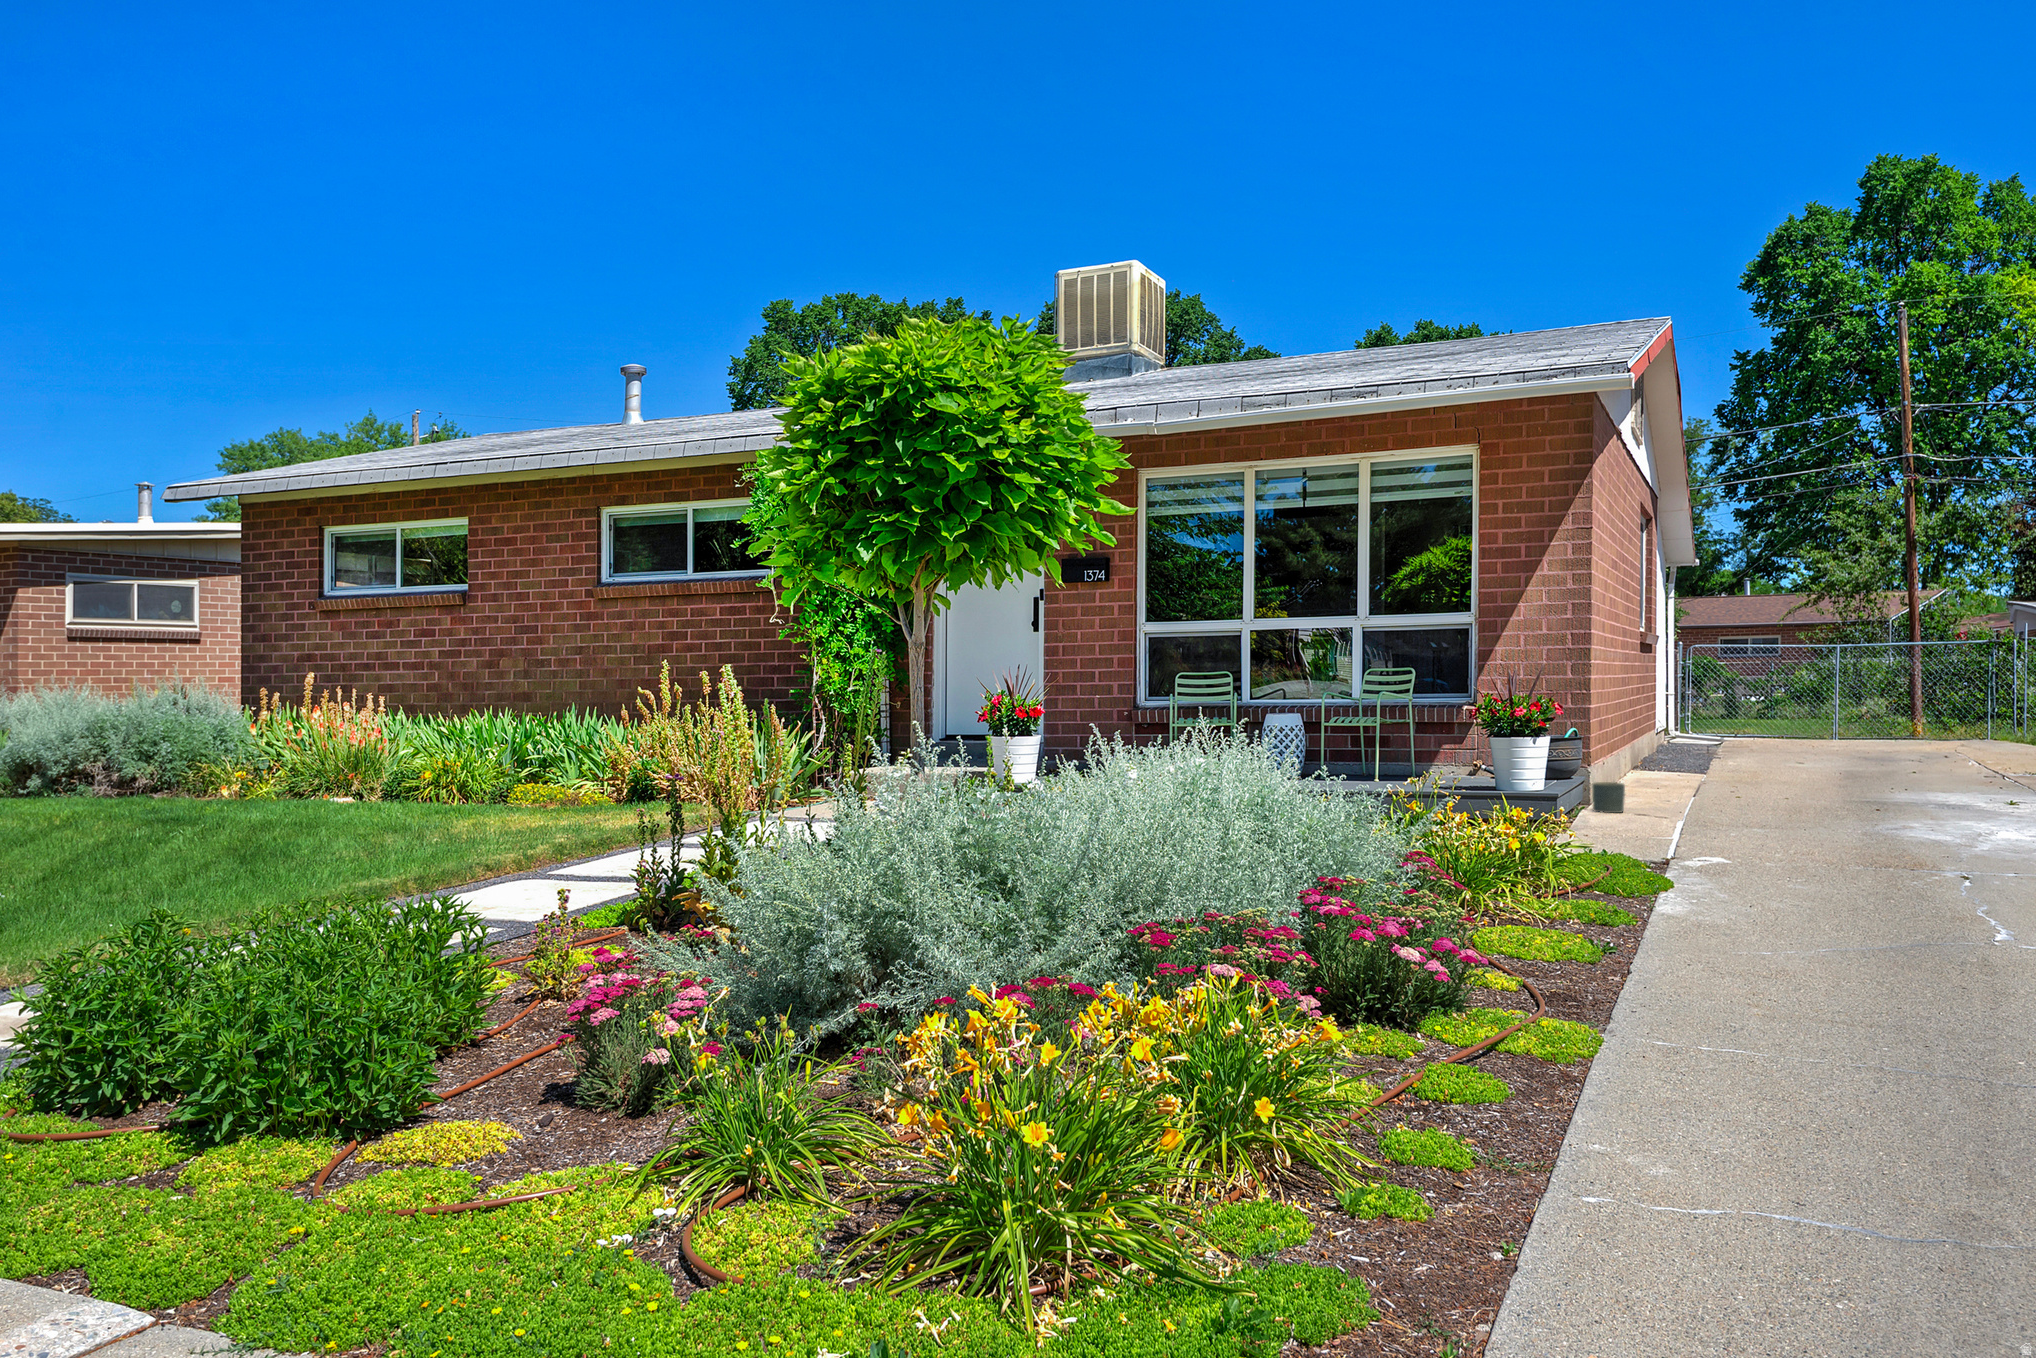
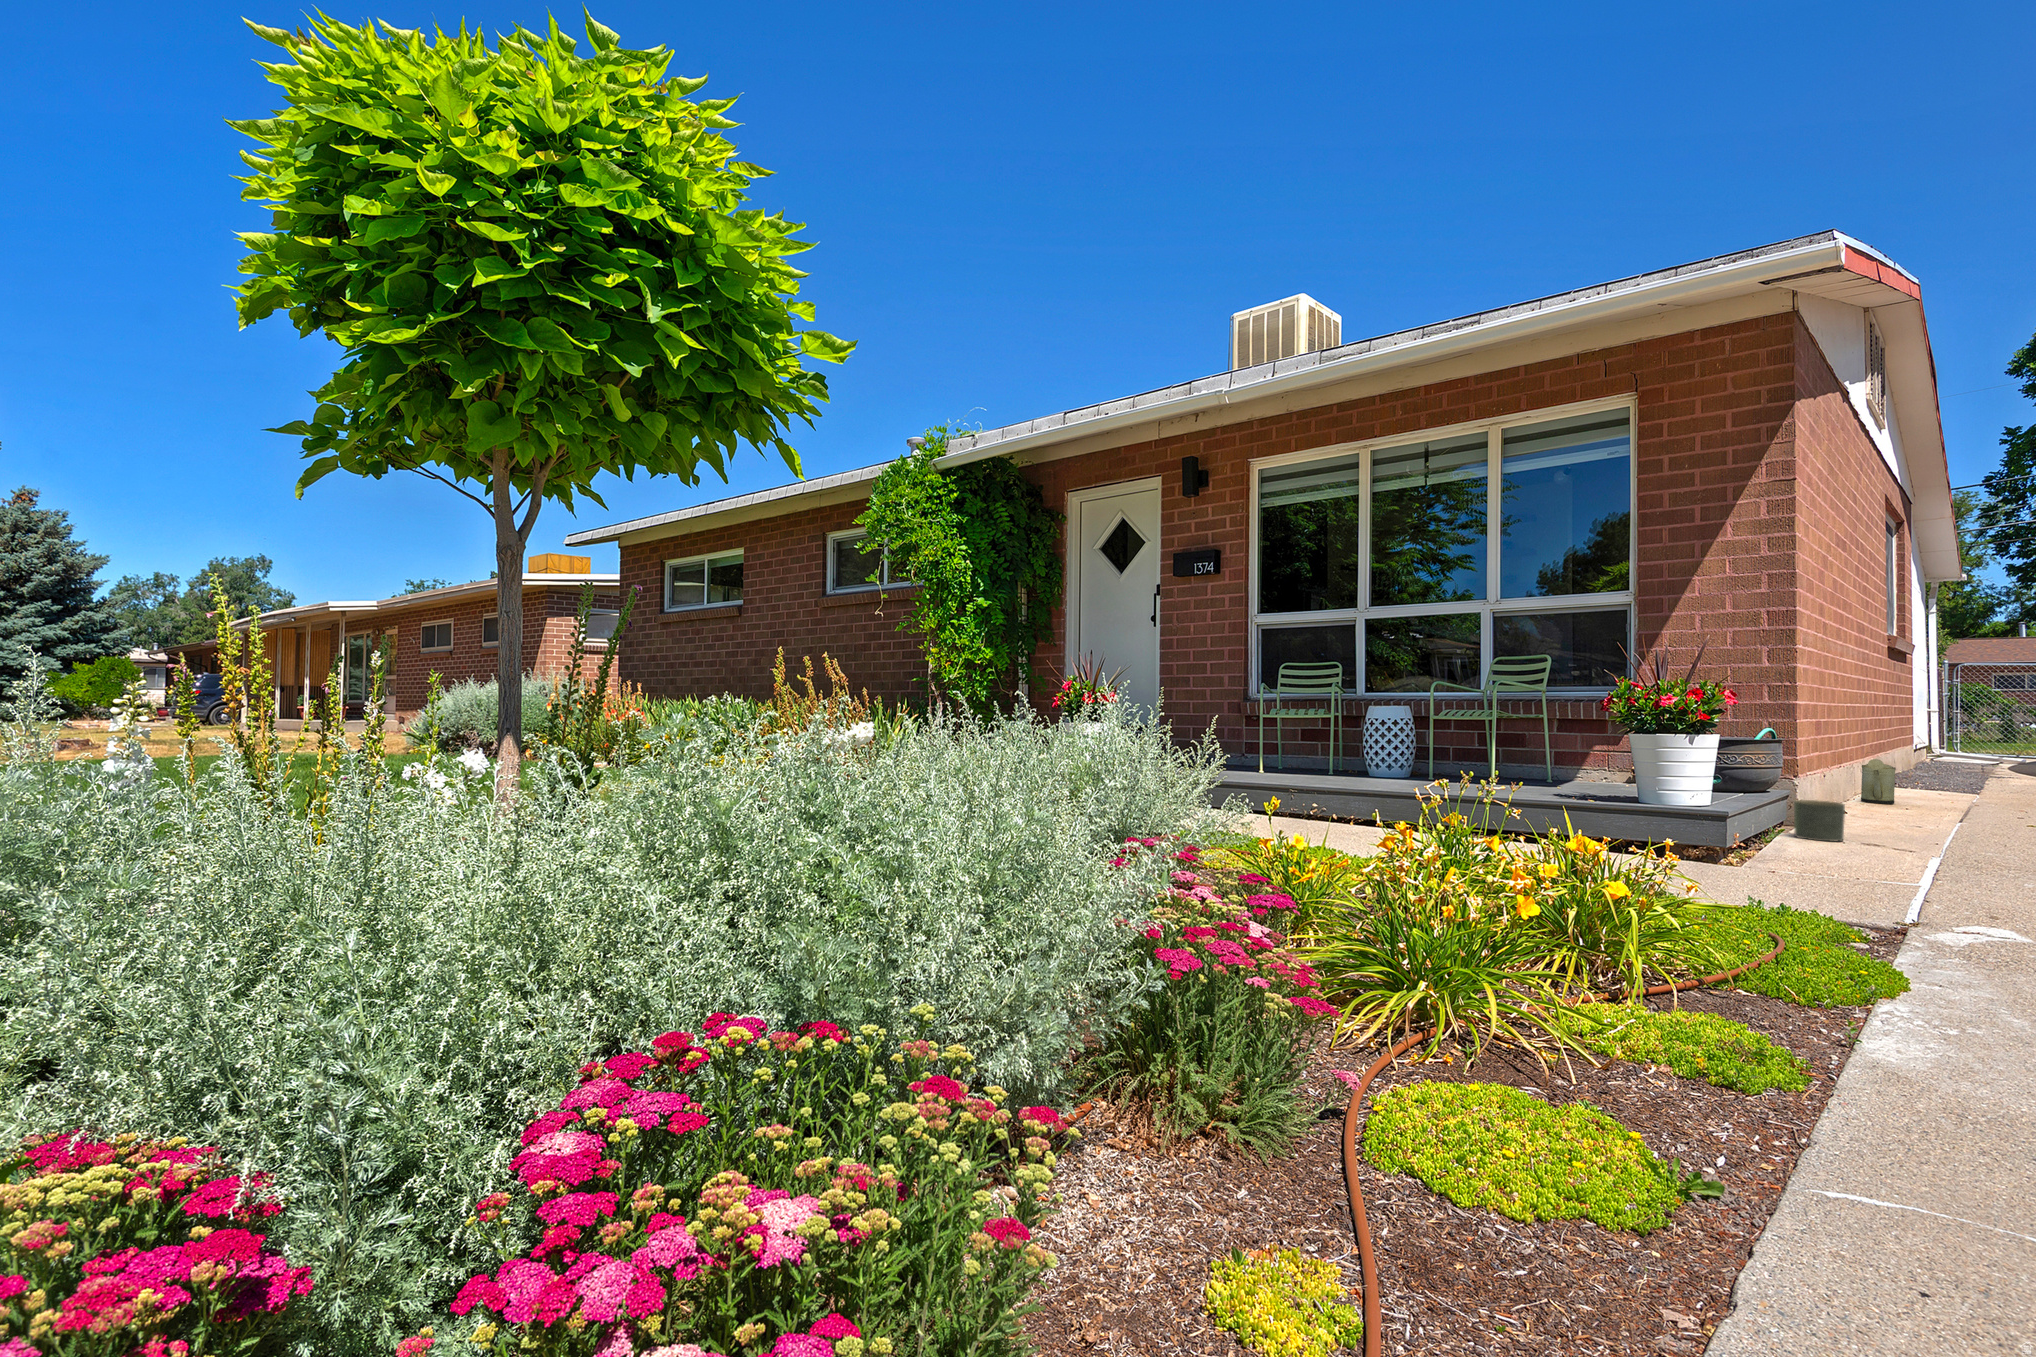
watering can: none [1627,739,1651,782] -> present [1861,759,1896,804]

